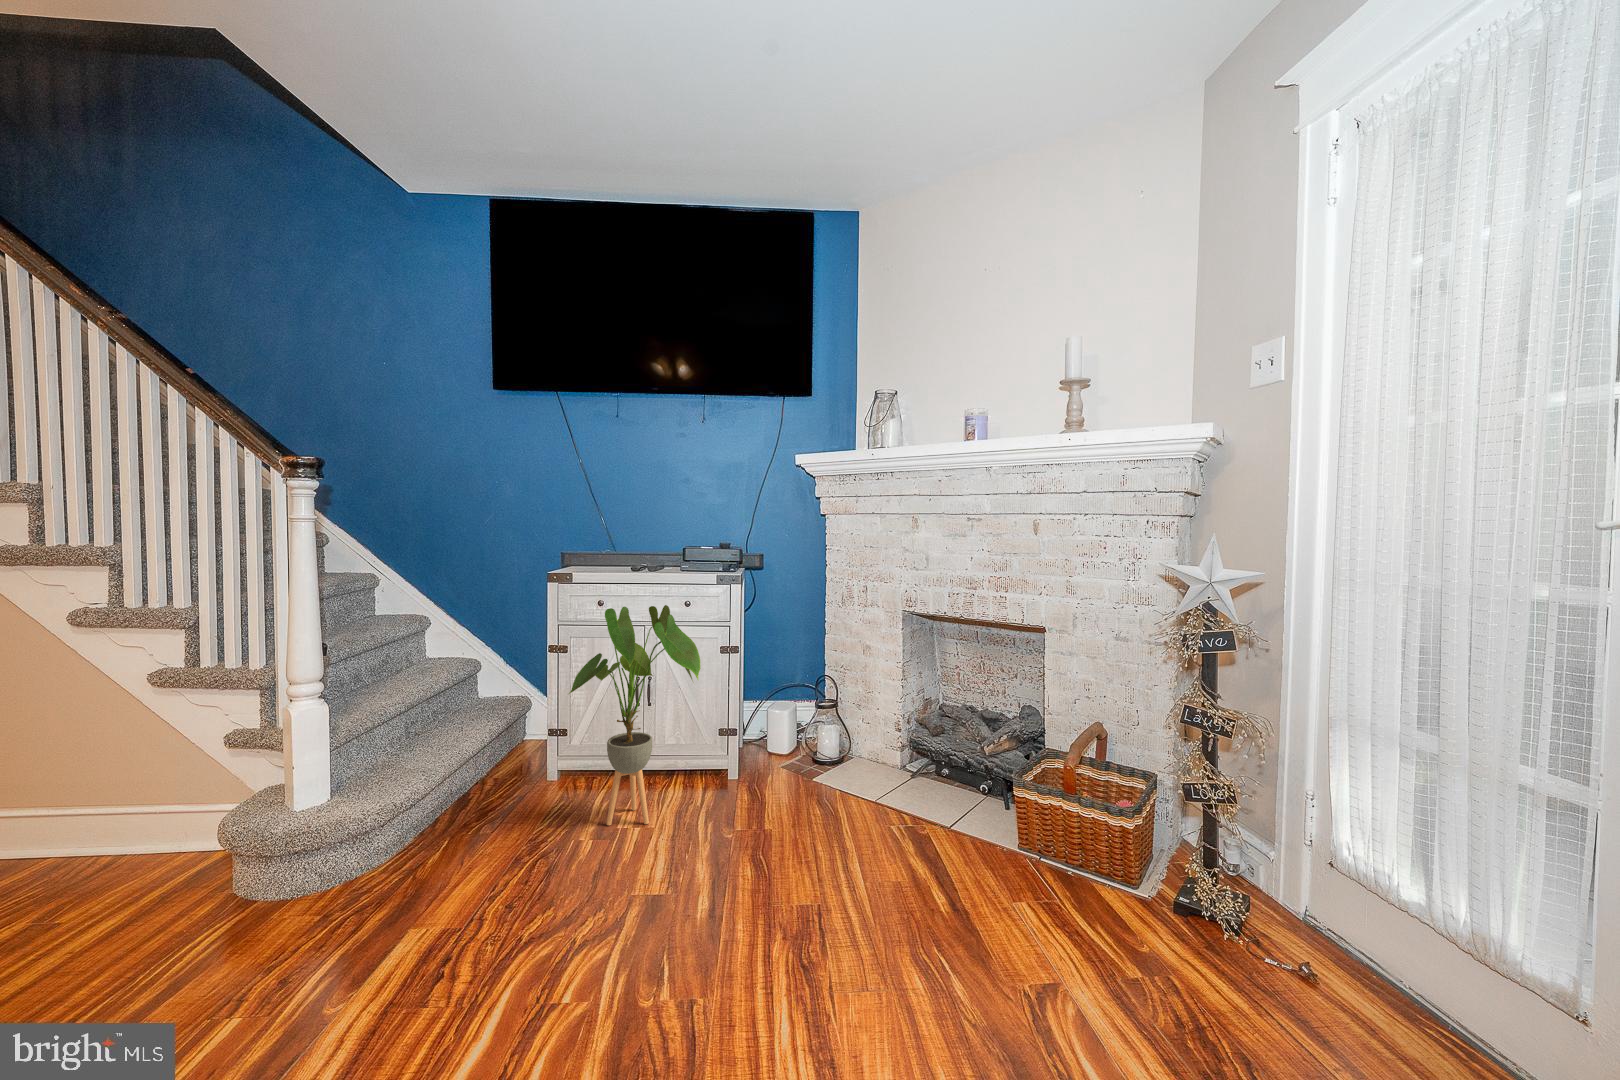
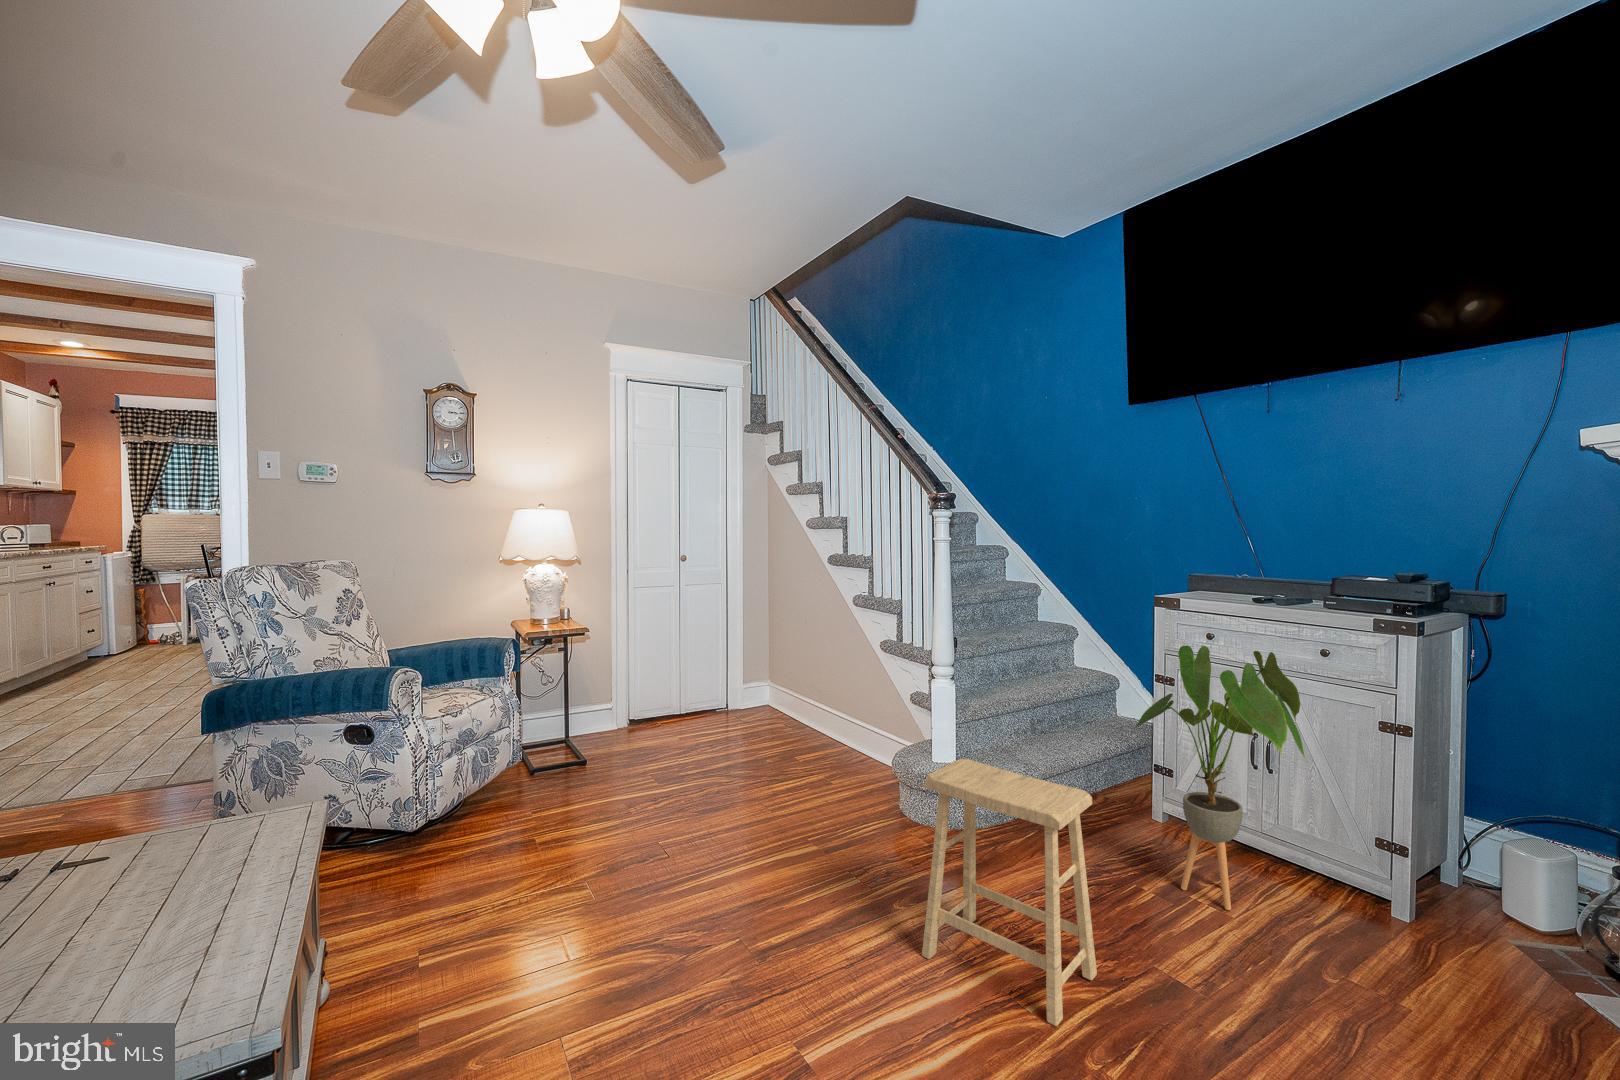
footstool: none [410,757,599,1038] -> present [922,759,1097,1026]

